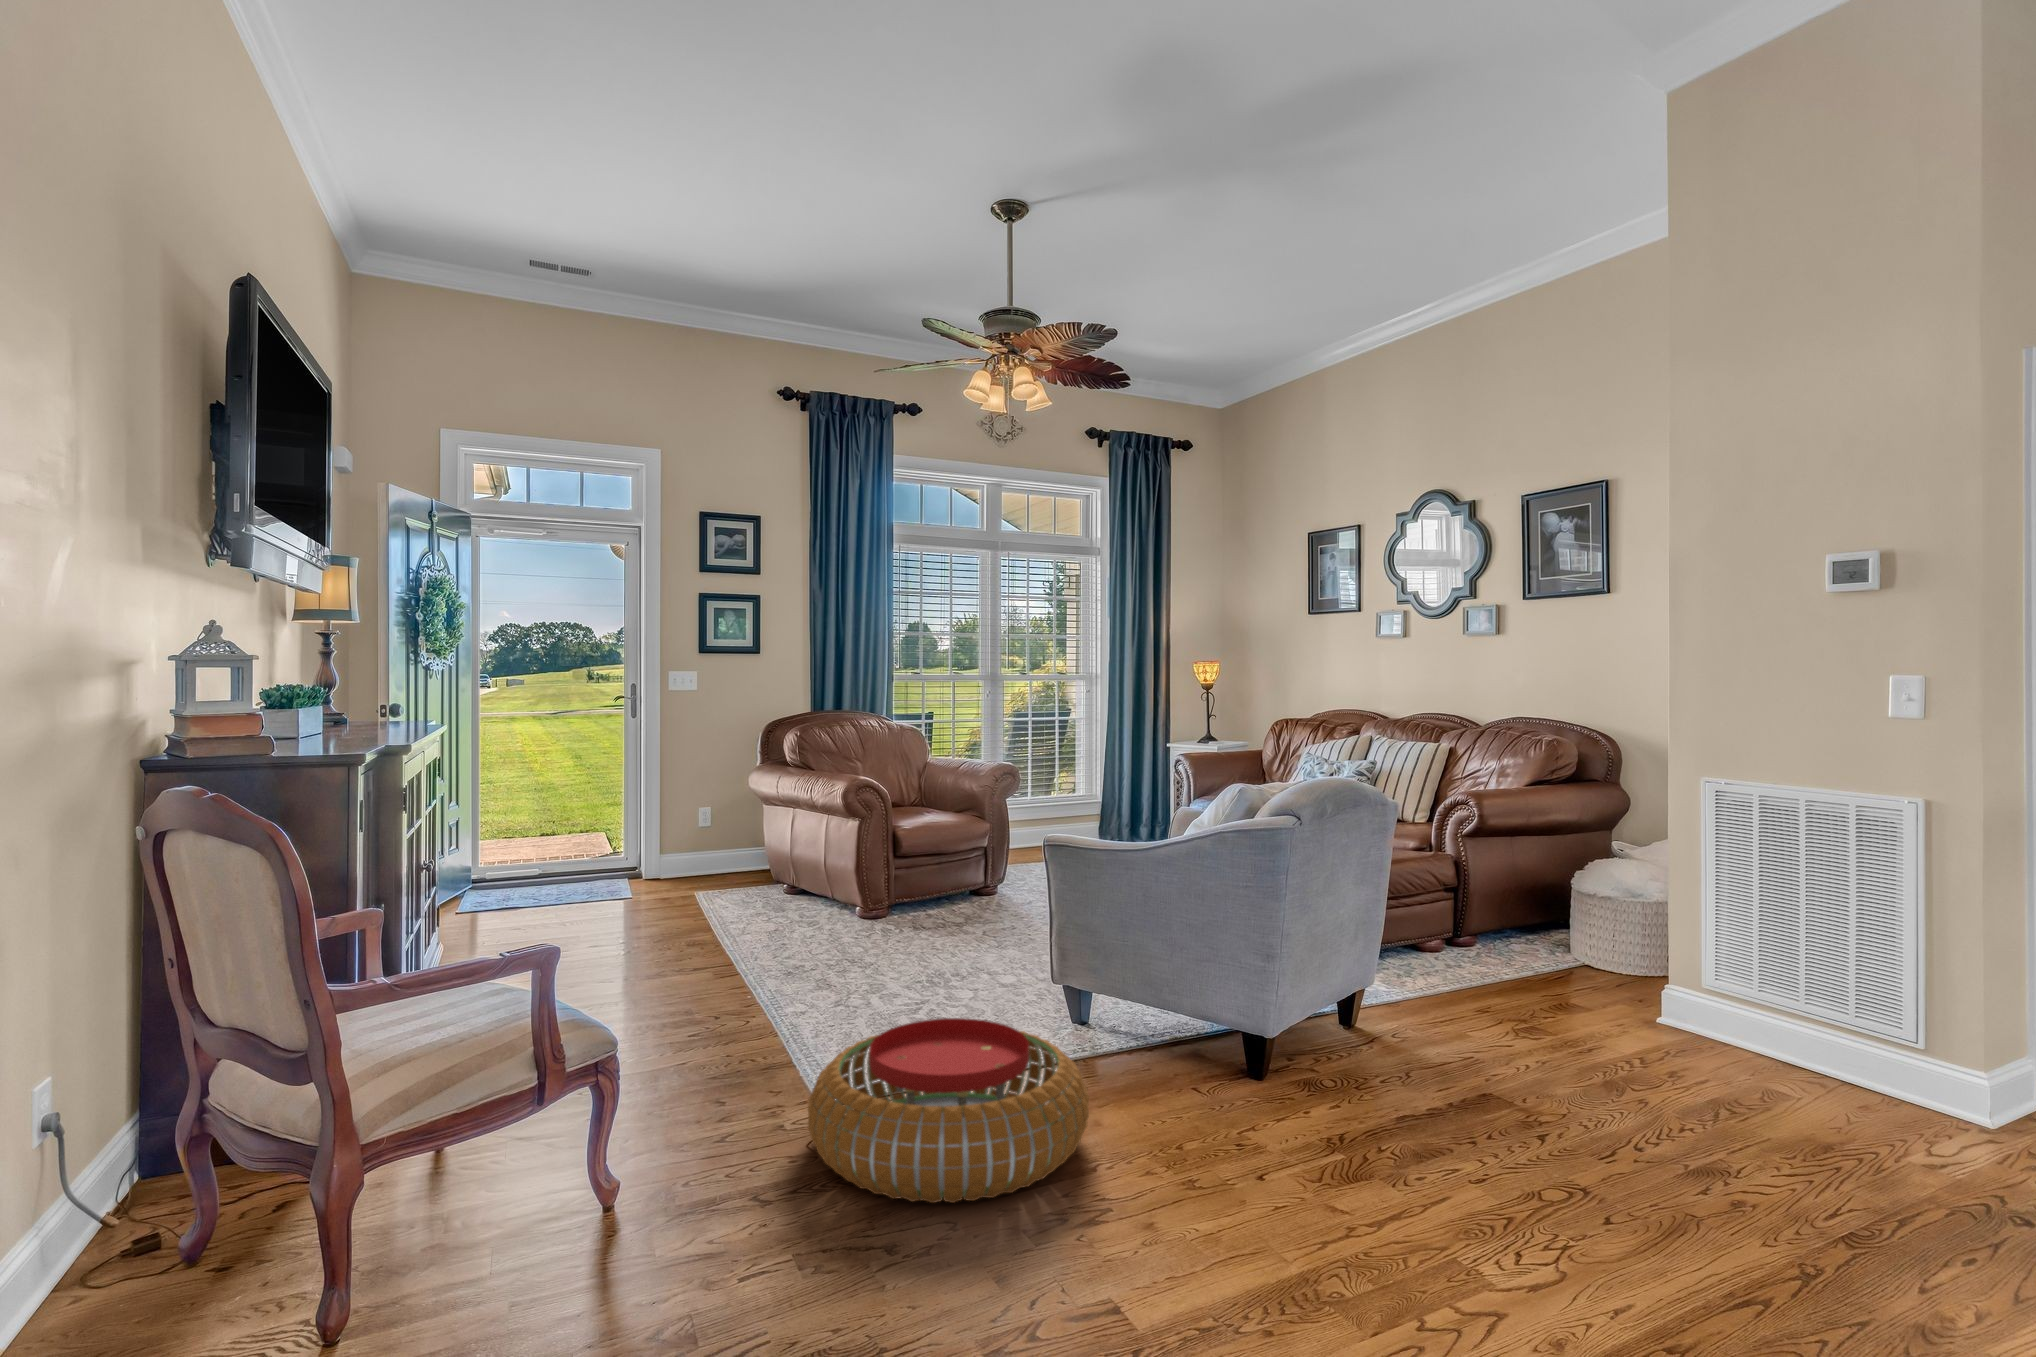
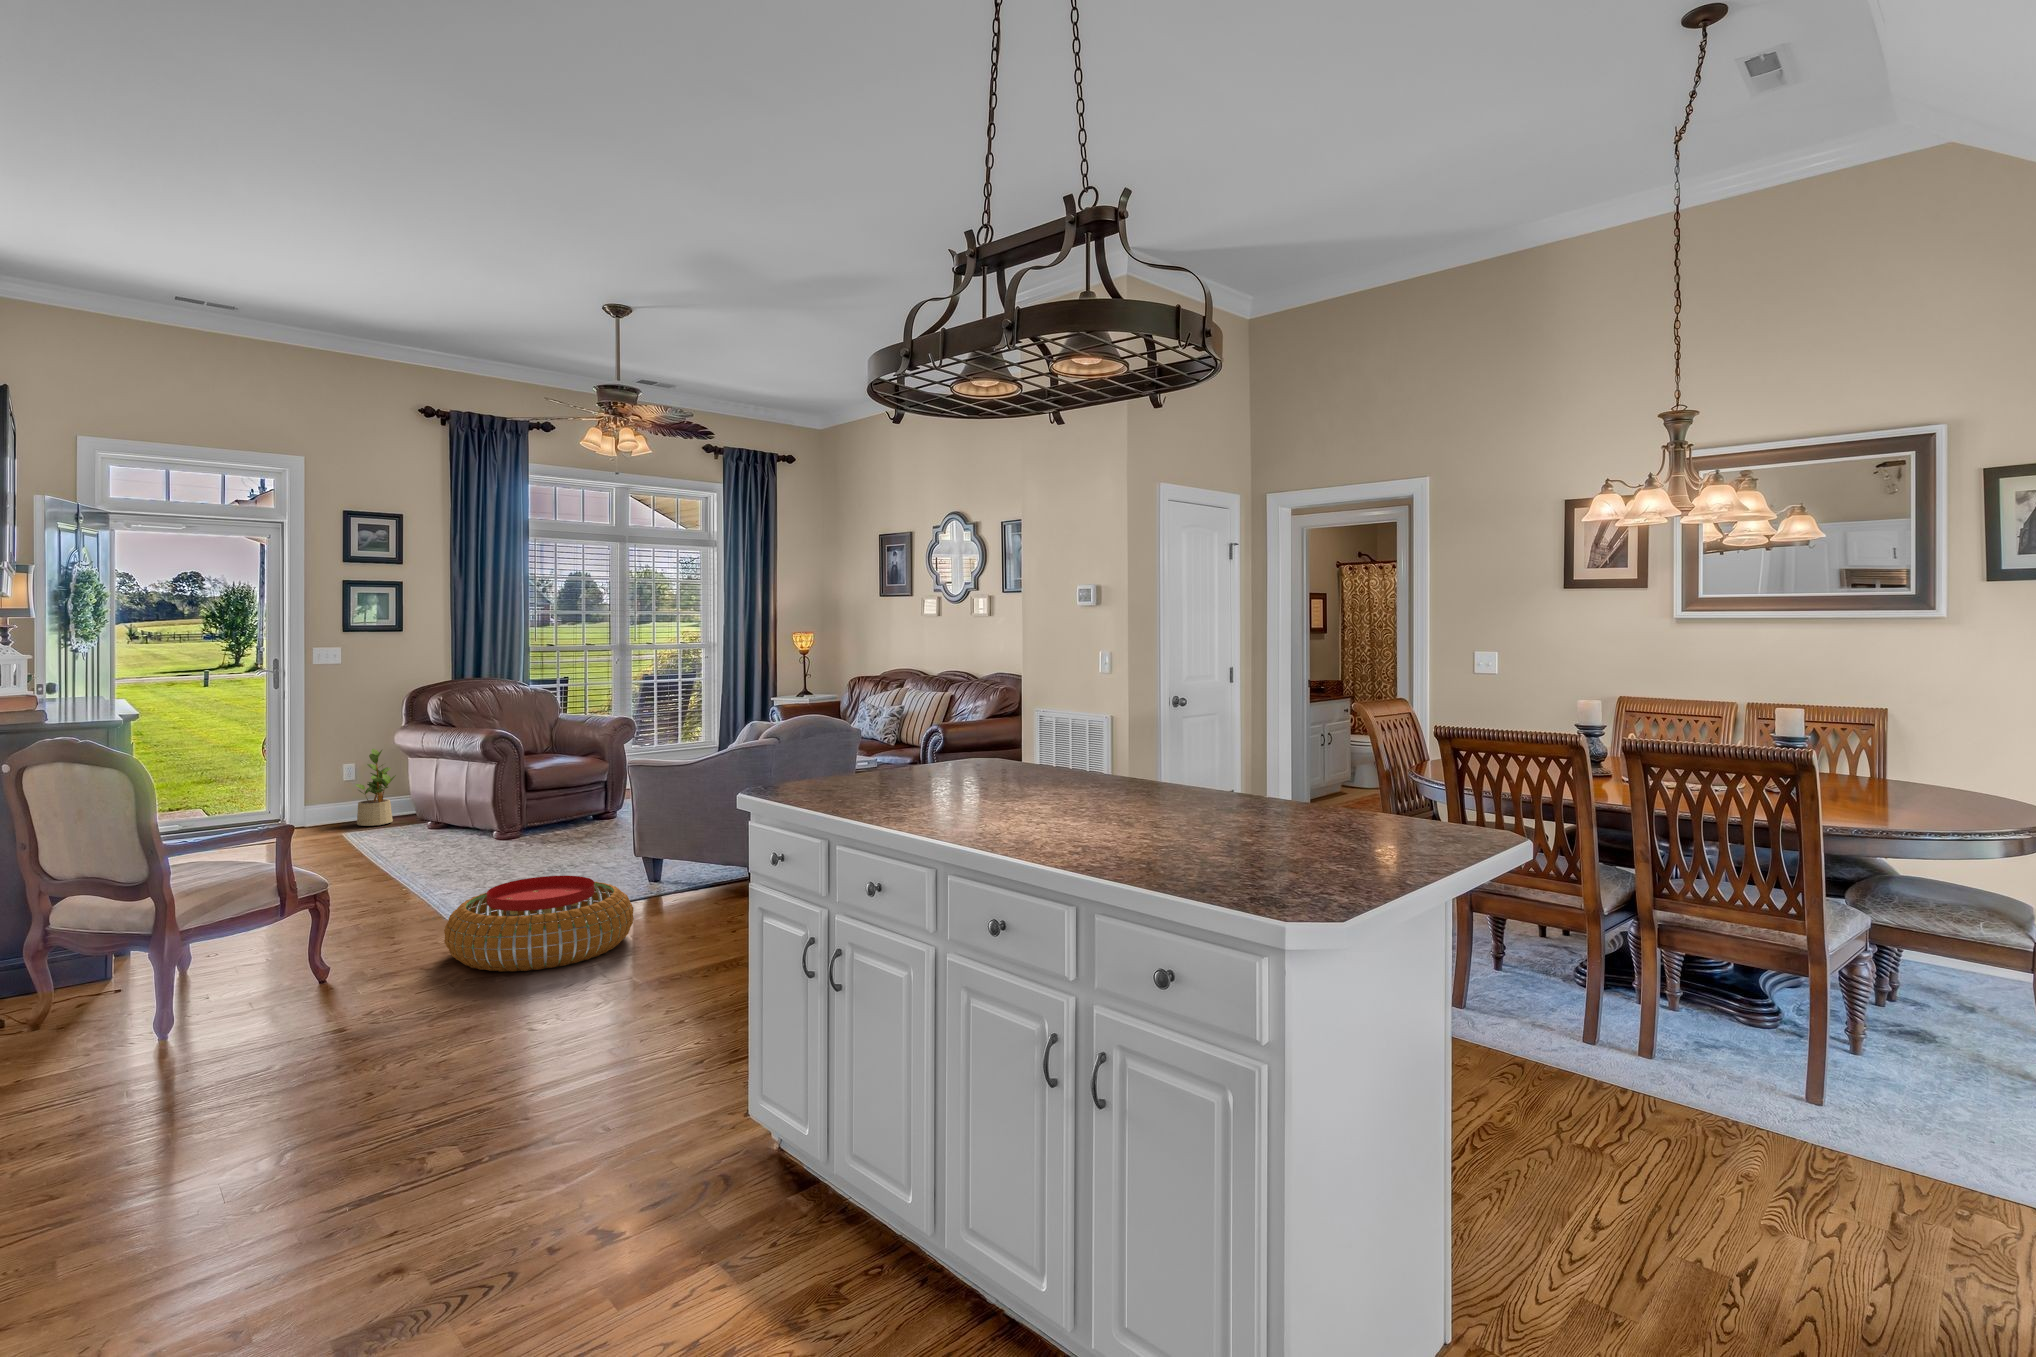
potted plant: none [704,793,747,886] -> present [356,749,396,826]

